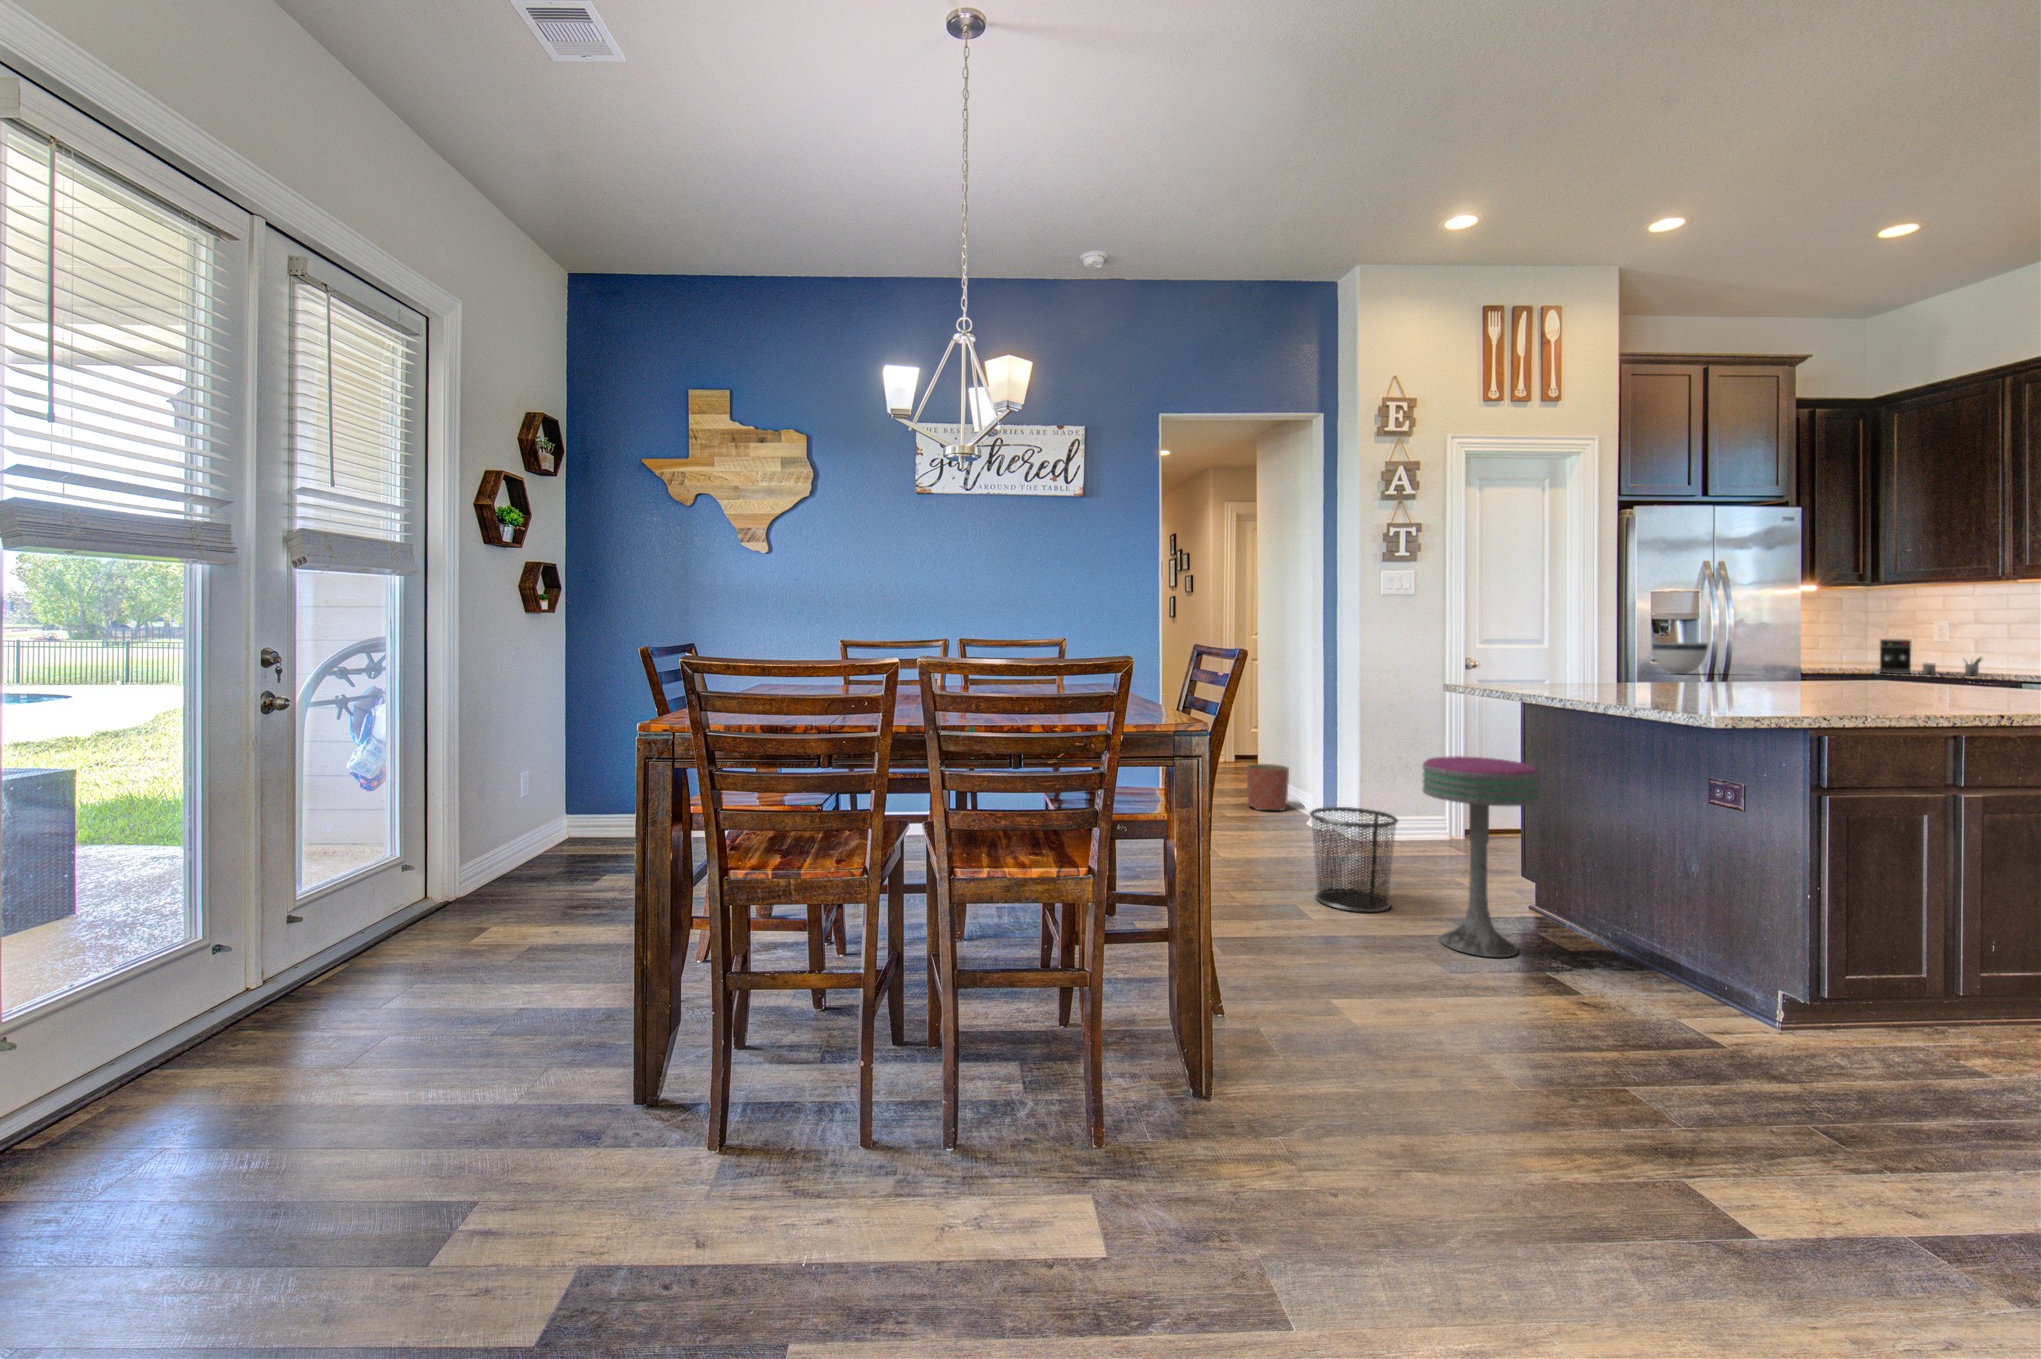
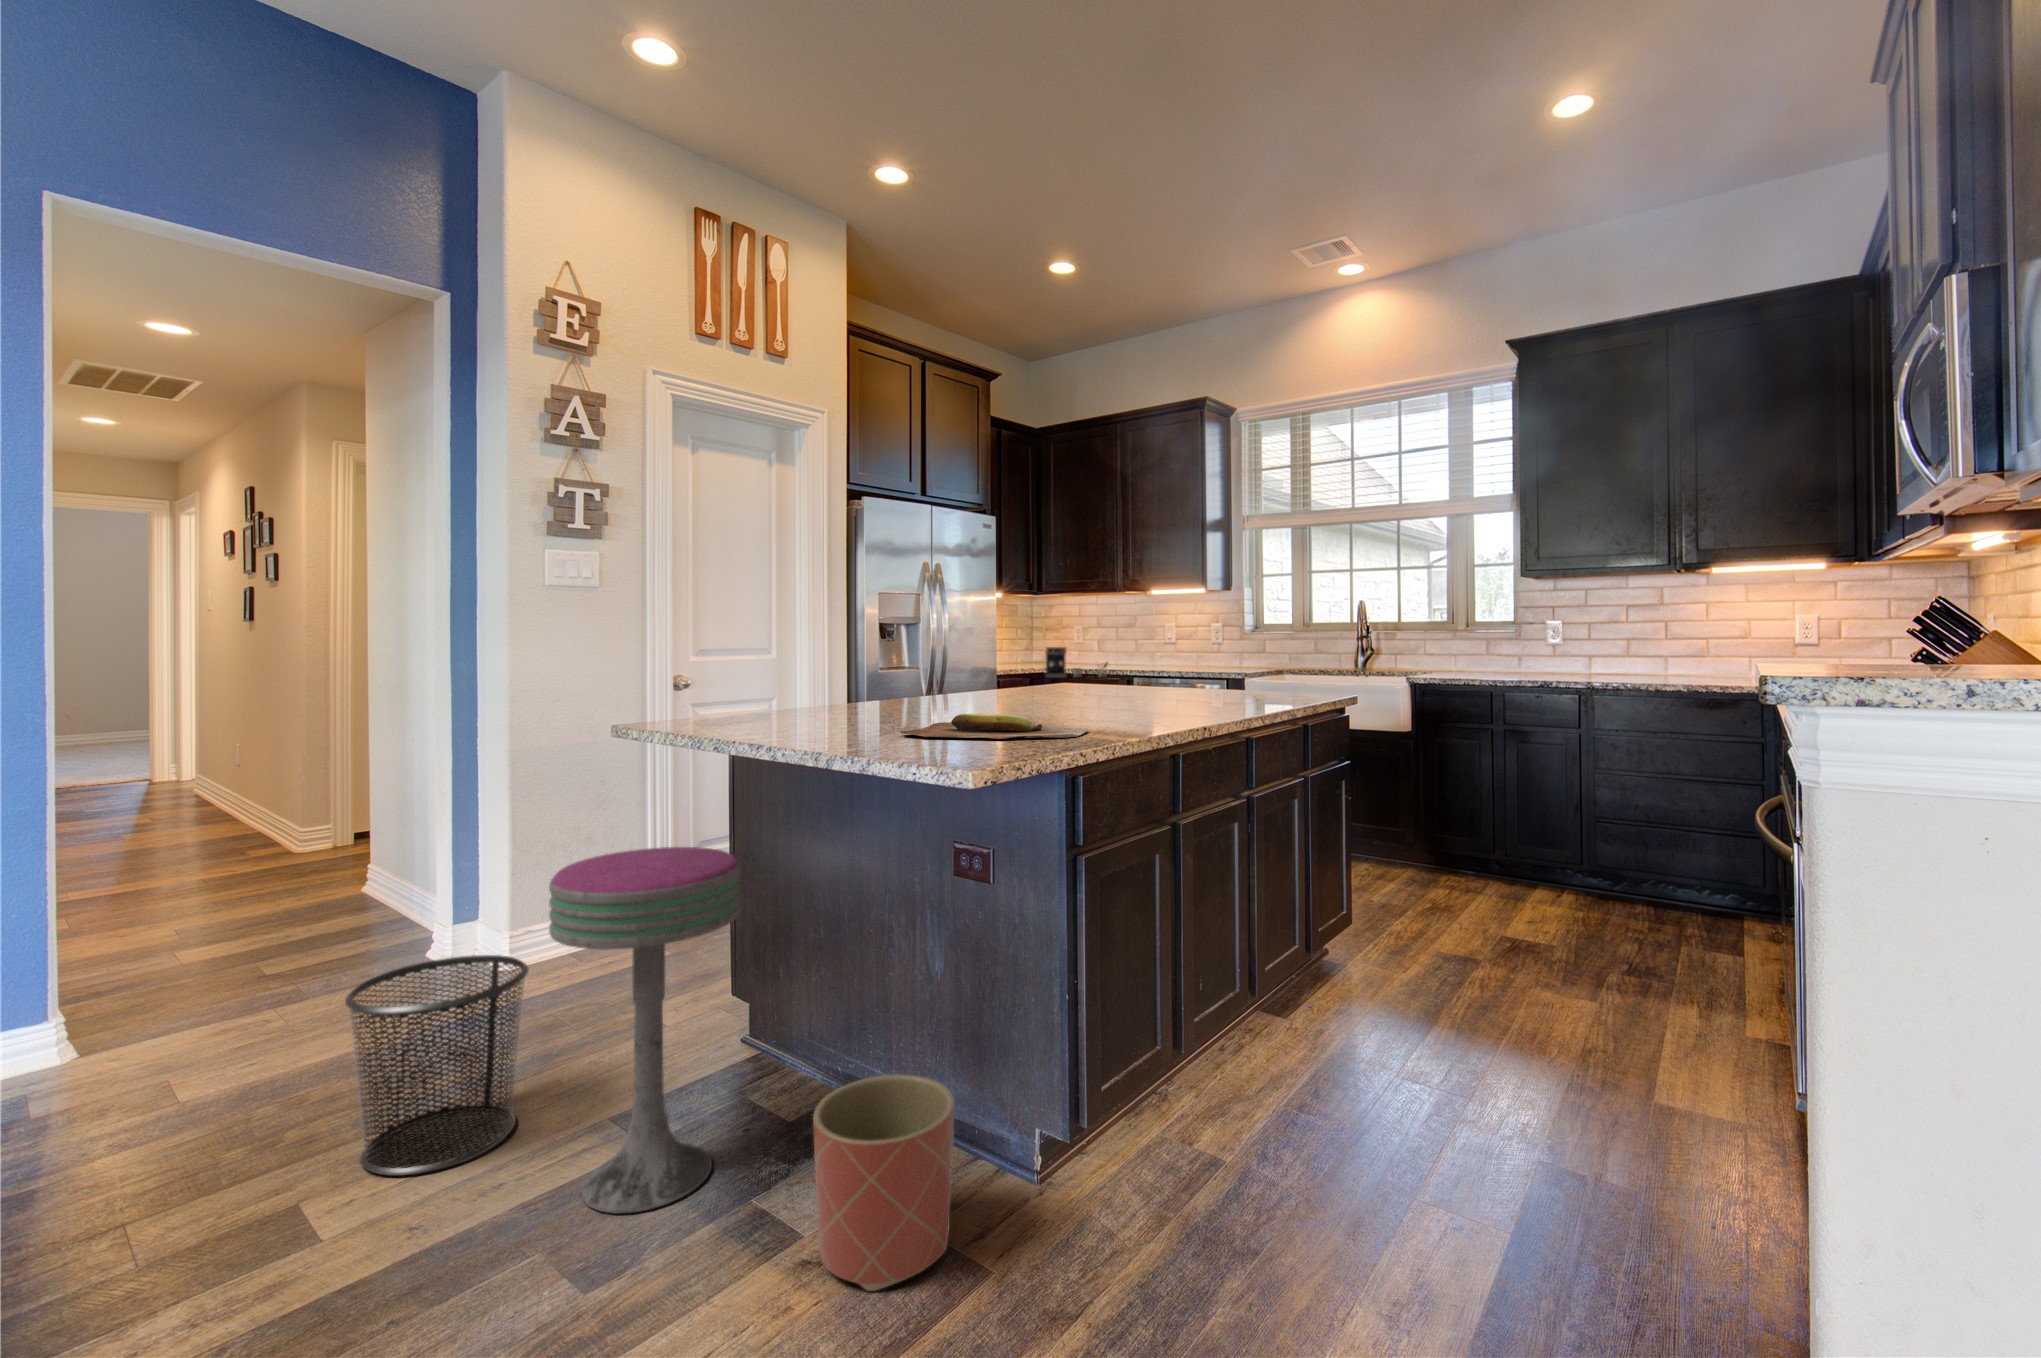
bowl: present [1652,642,1708,674] -> none [878,652,928,687]
cutting board: none [1661,687,1843,707] -> present [901,714,1087,739]
planter: present [1246,764,1289,811] -> present [813,1075,955,1291]

